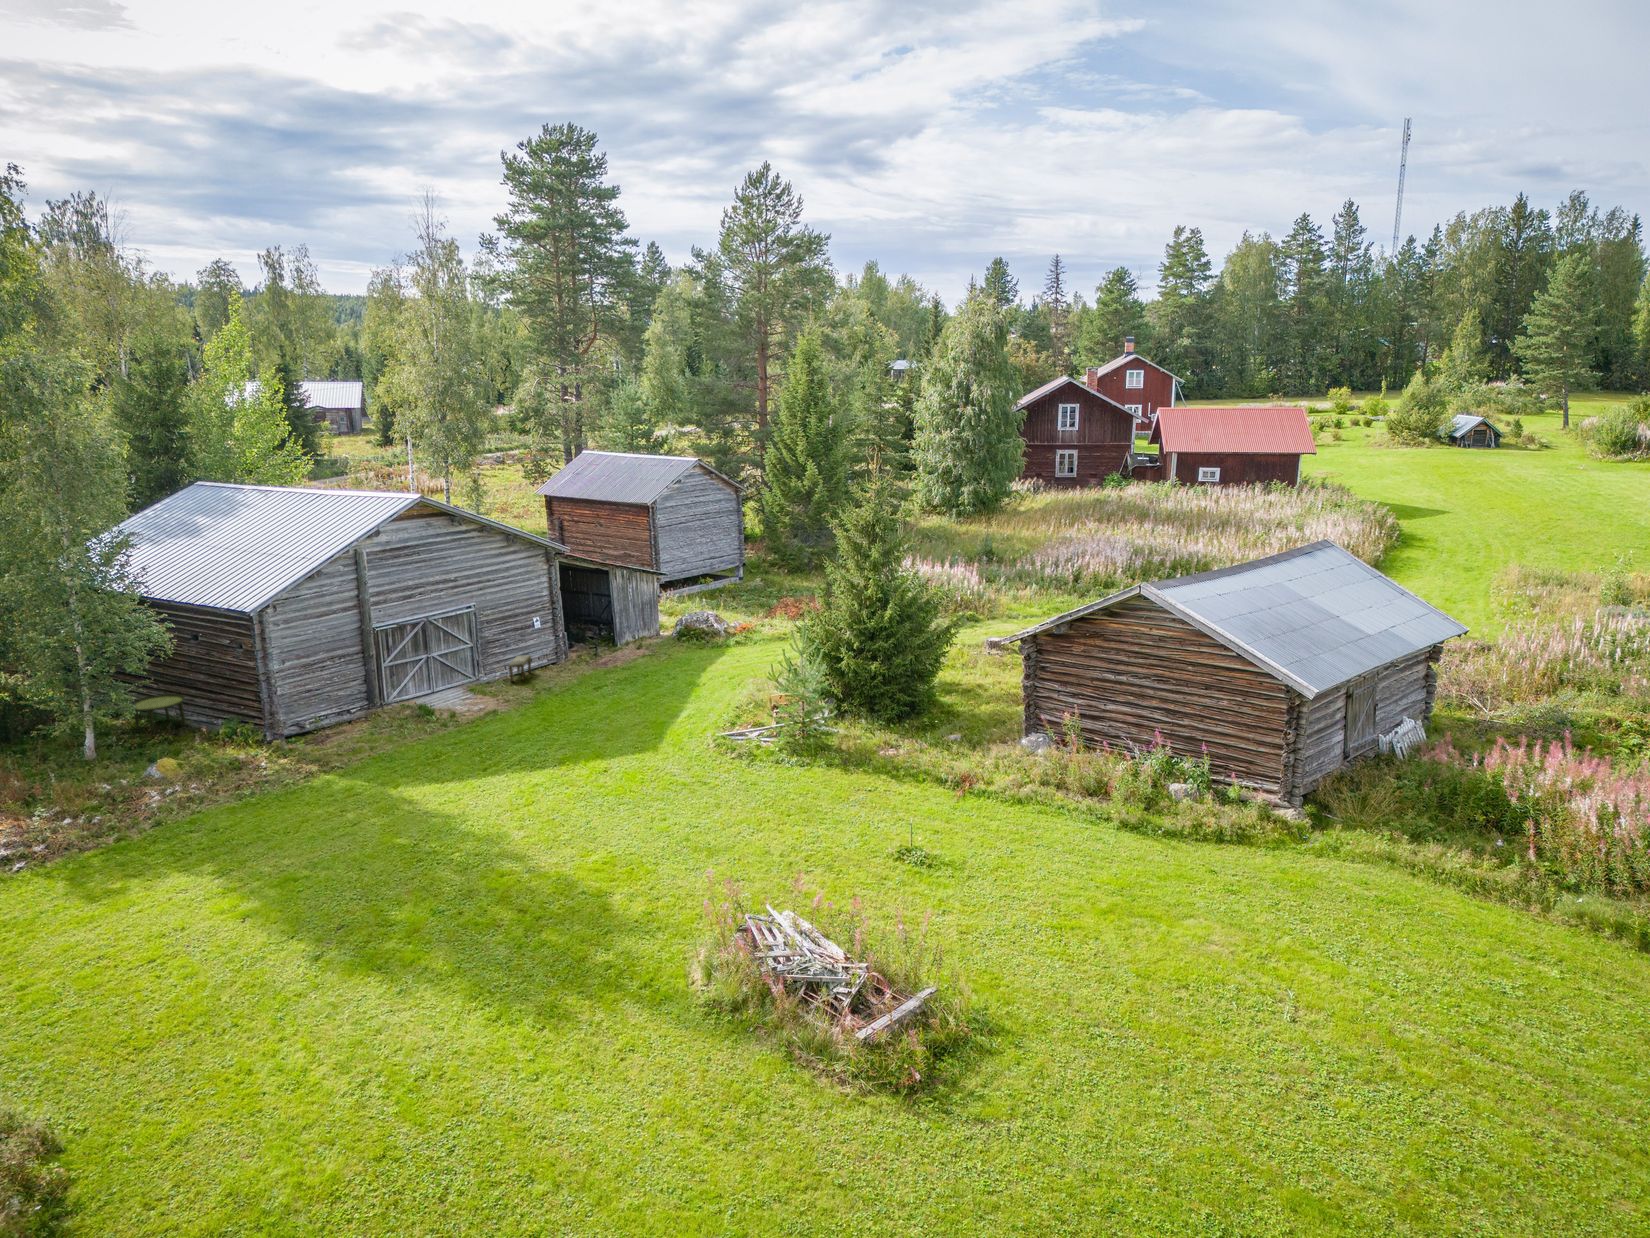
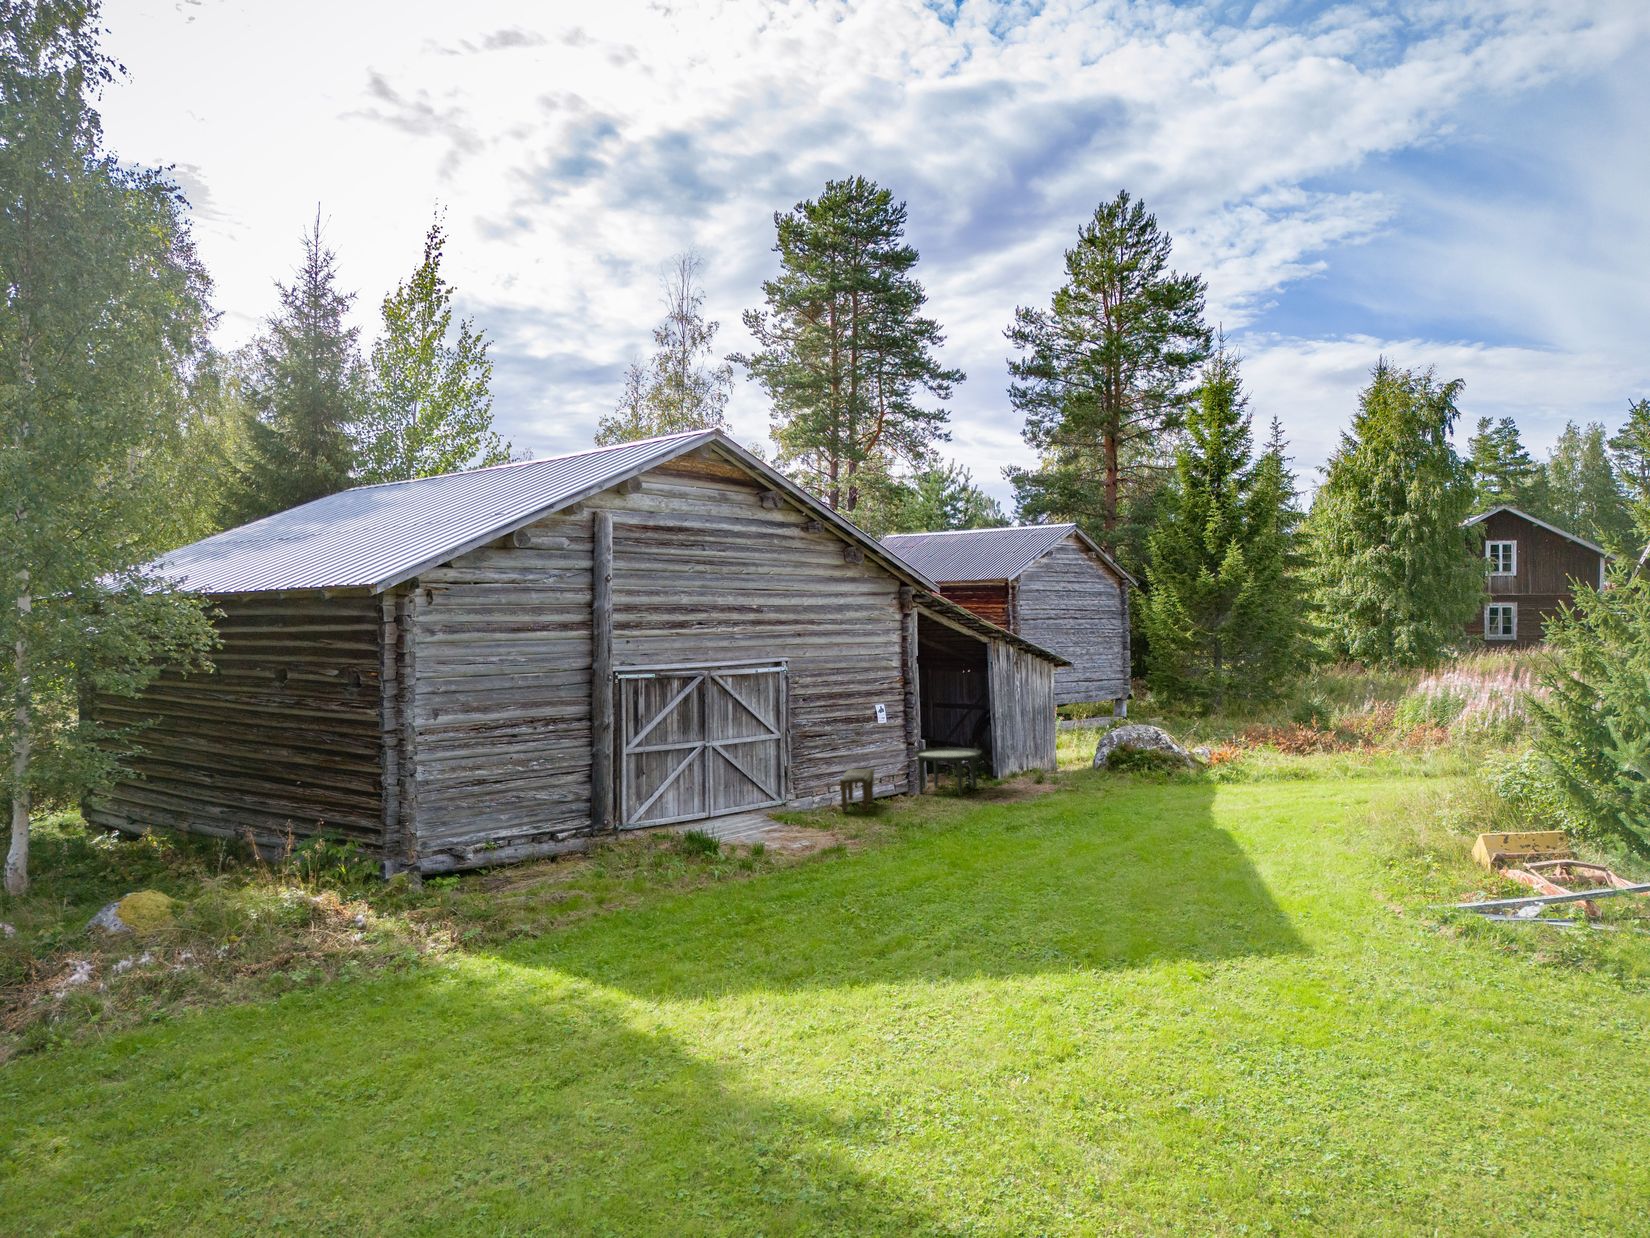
round table: present [134,694,186,735] -> present [914,747,981,796]

